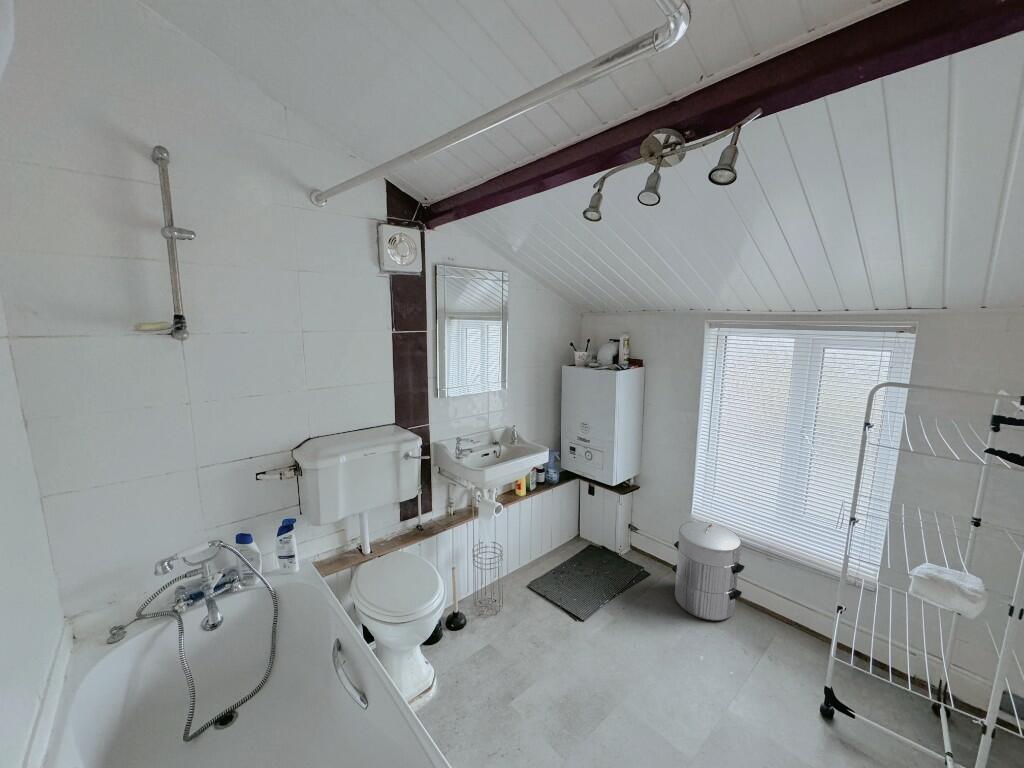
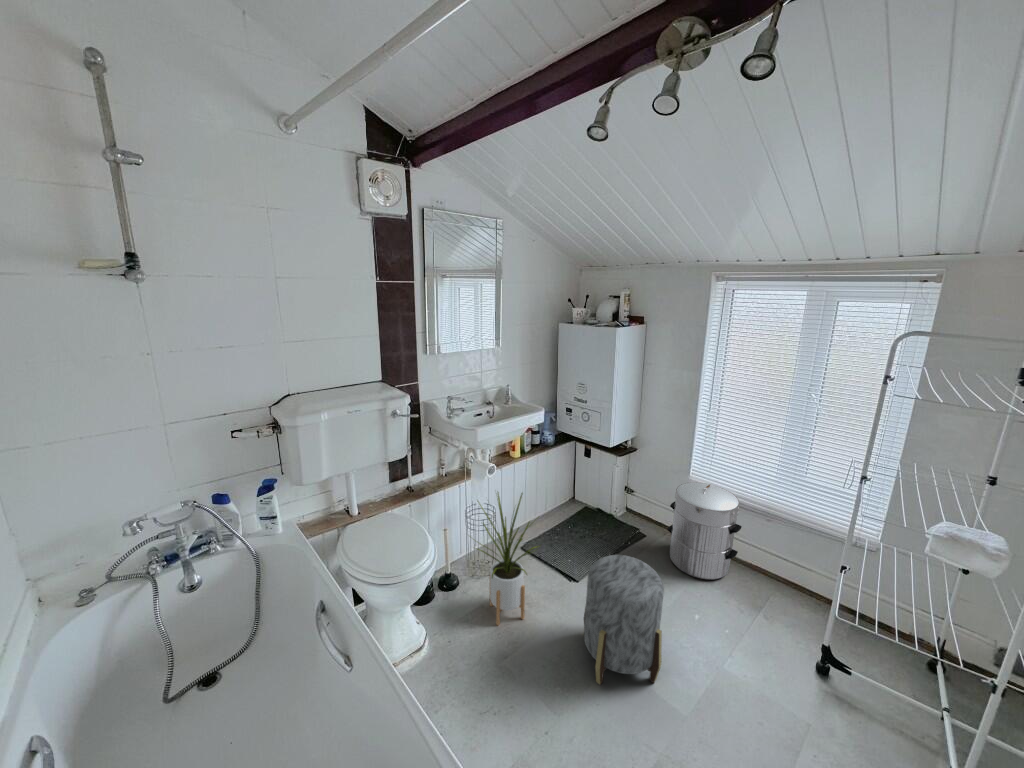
house plant: none [475,529,549,666] -> present [476,492,539,625]
stool: none [589,595,666,727] -> present [584,555,664,685]

